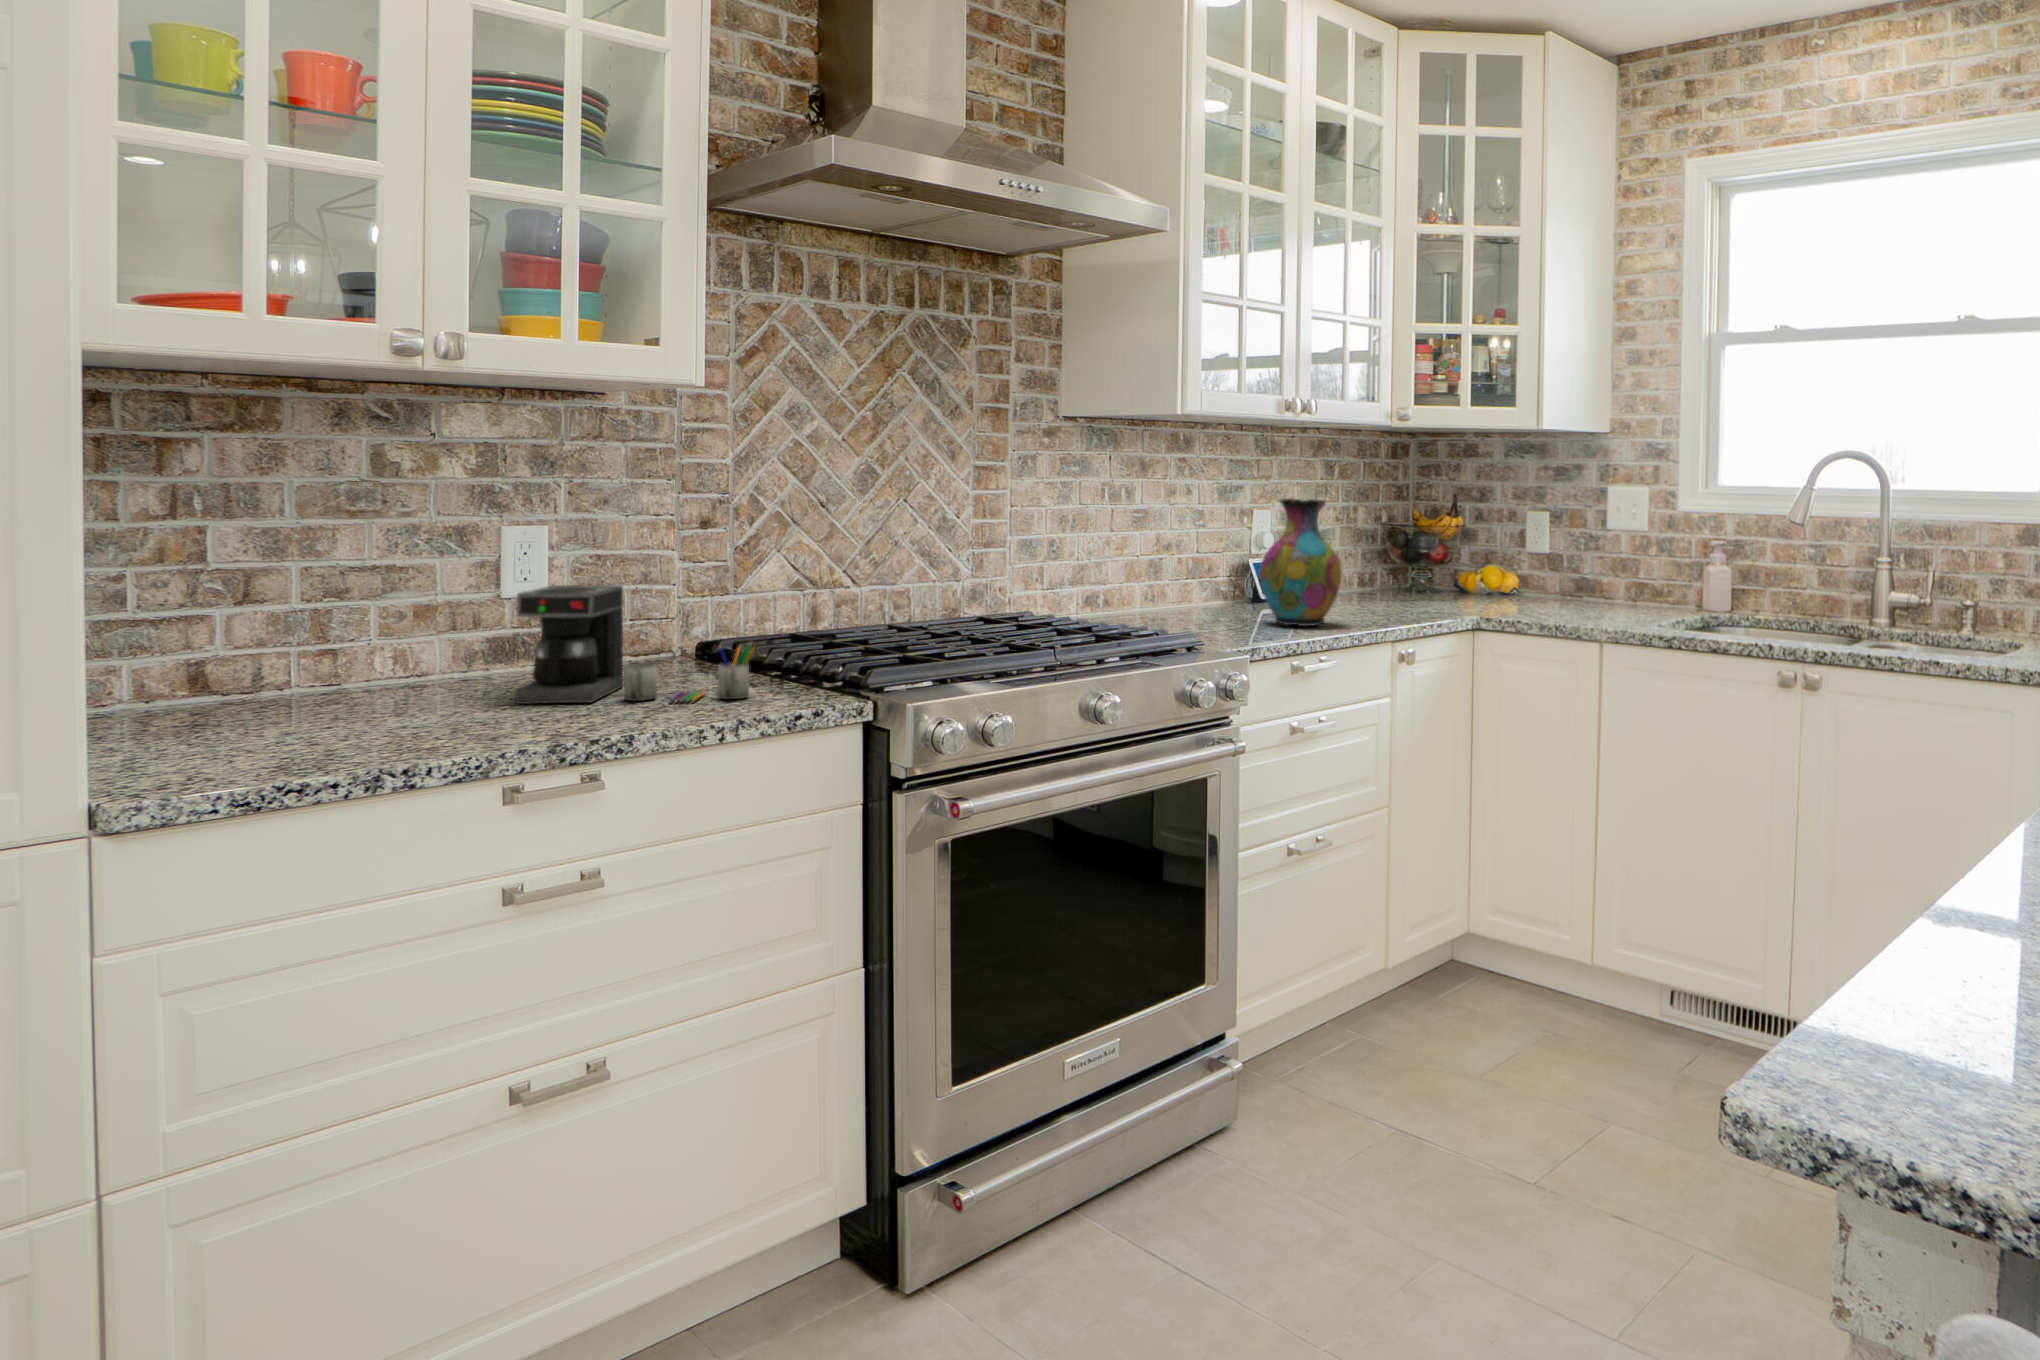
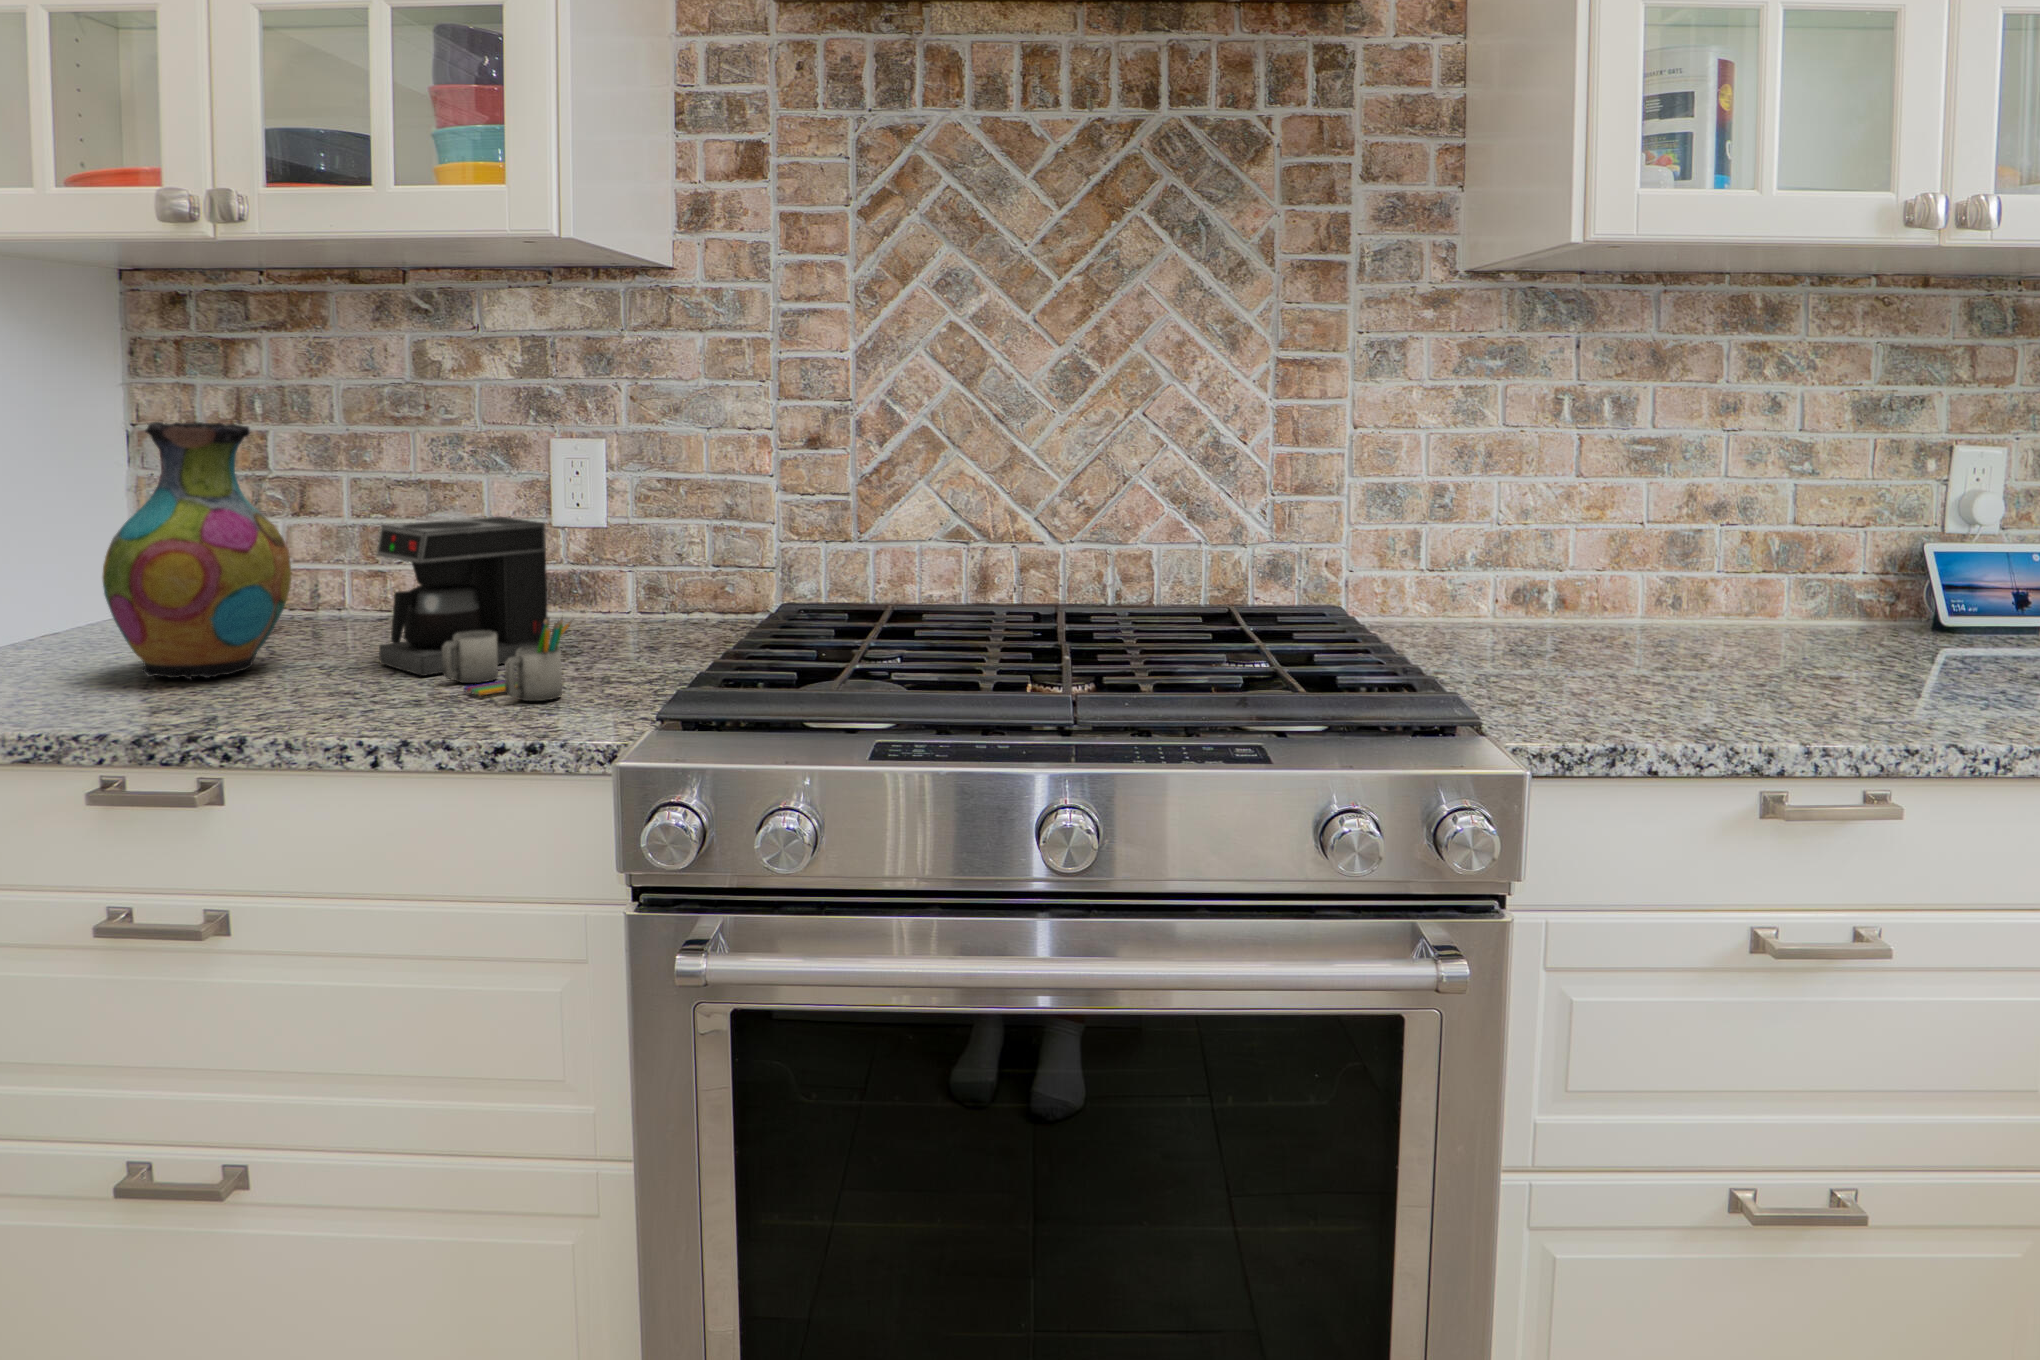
vase: present [1259,498,1342,626] -> present [103,422,291,679]

